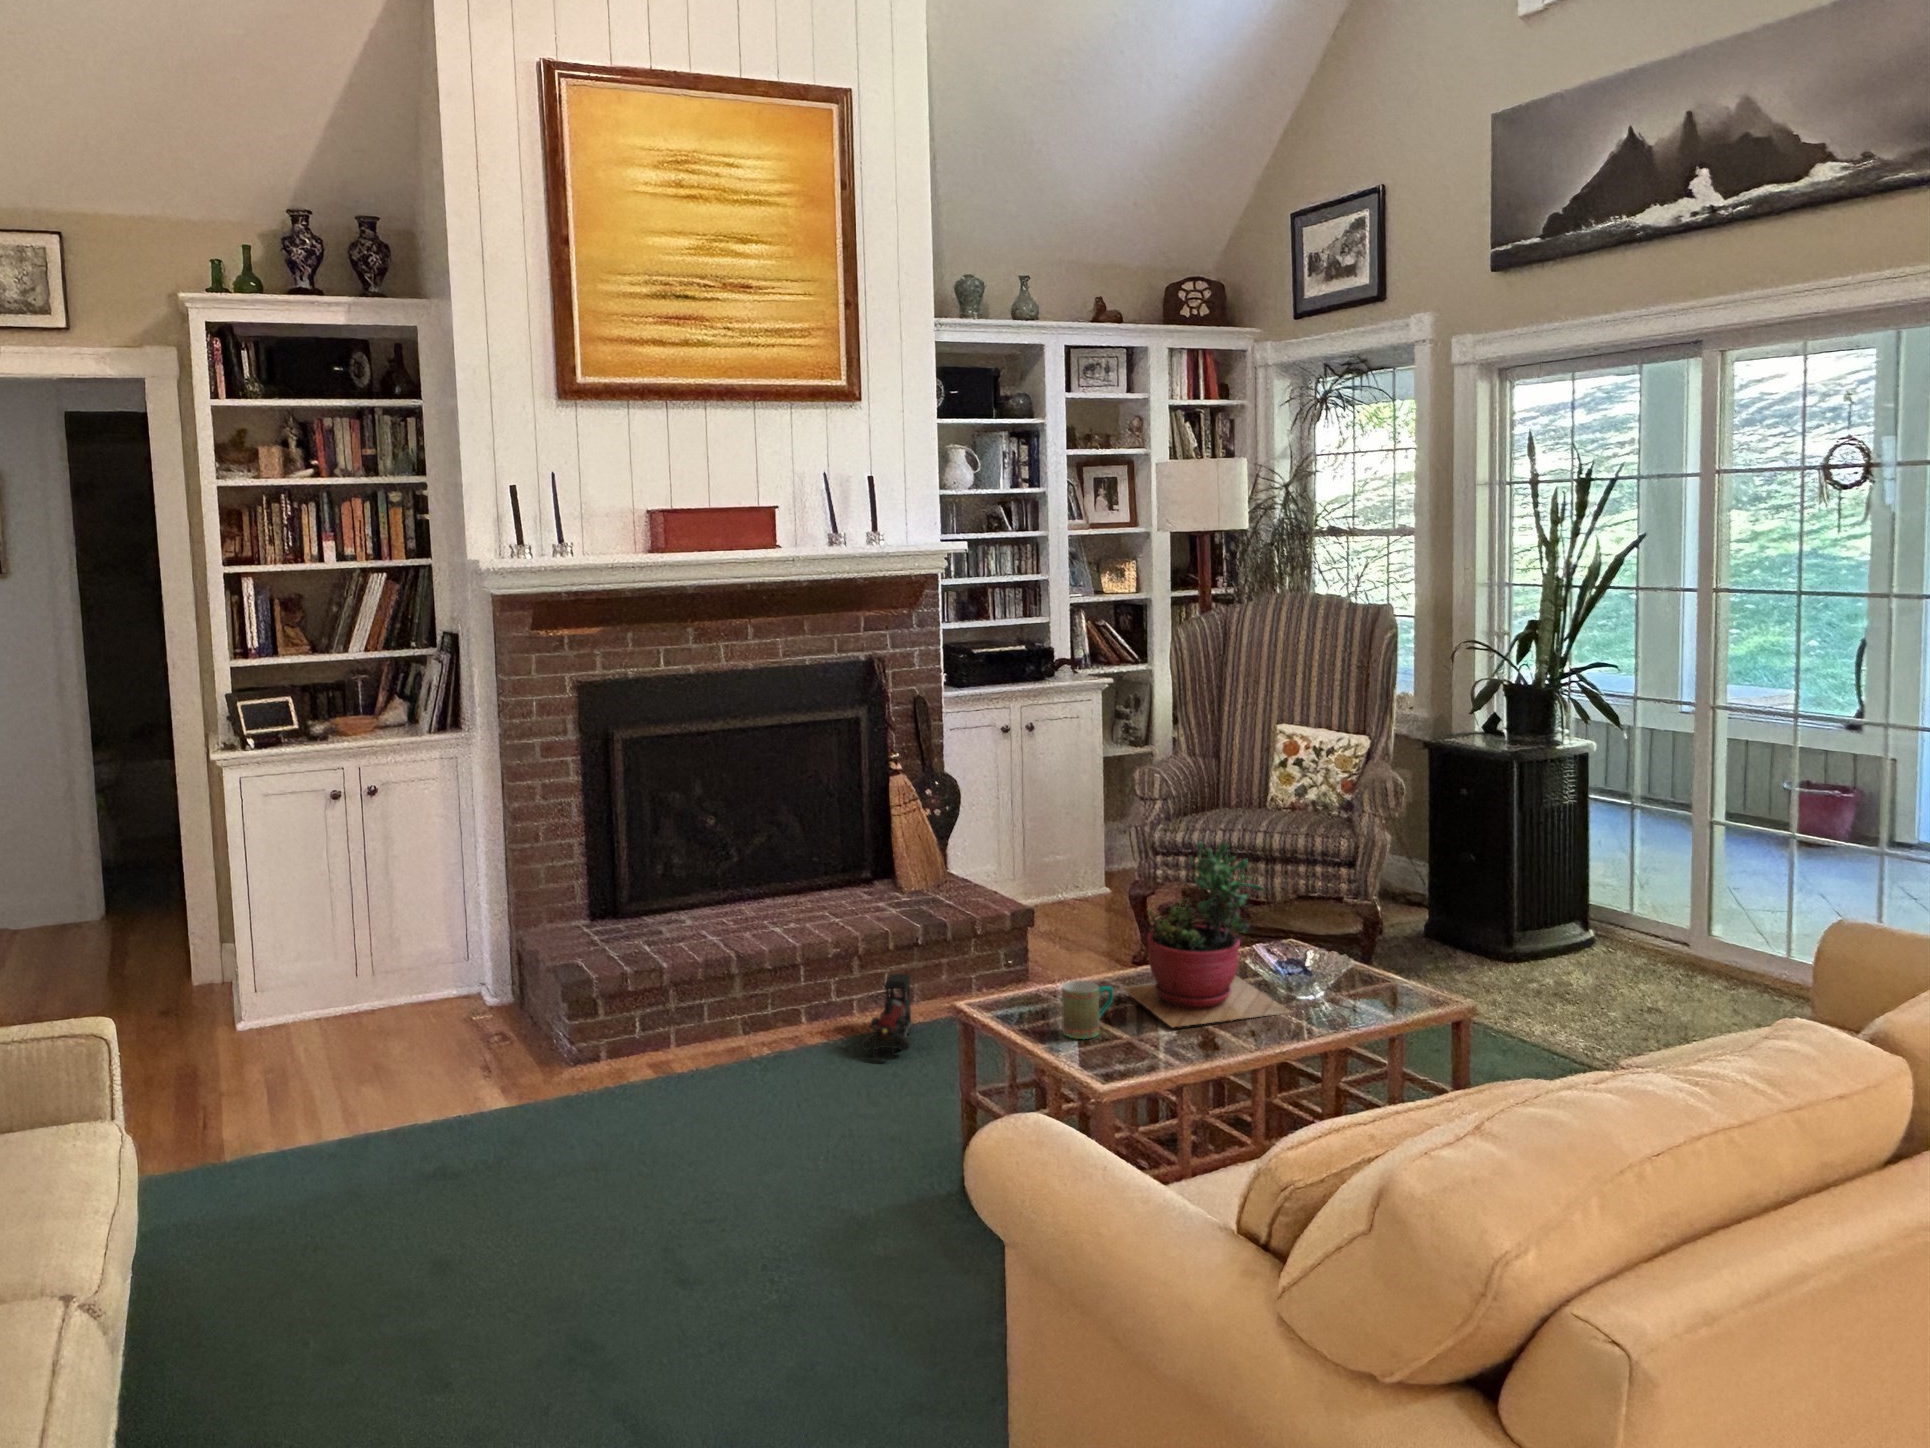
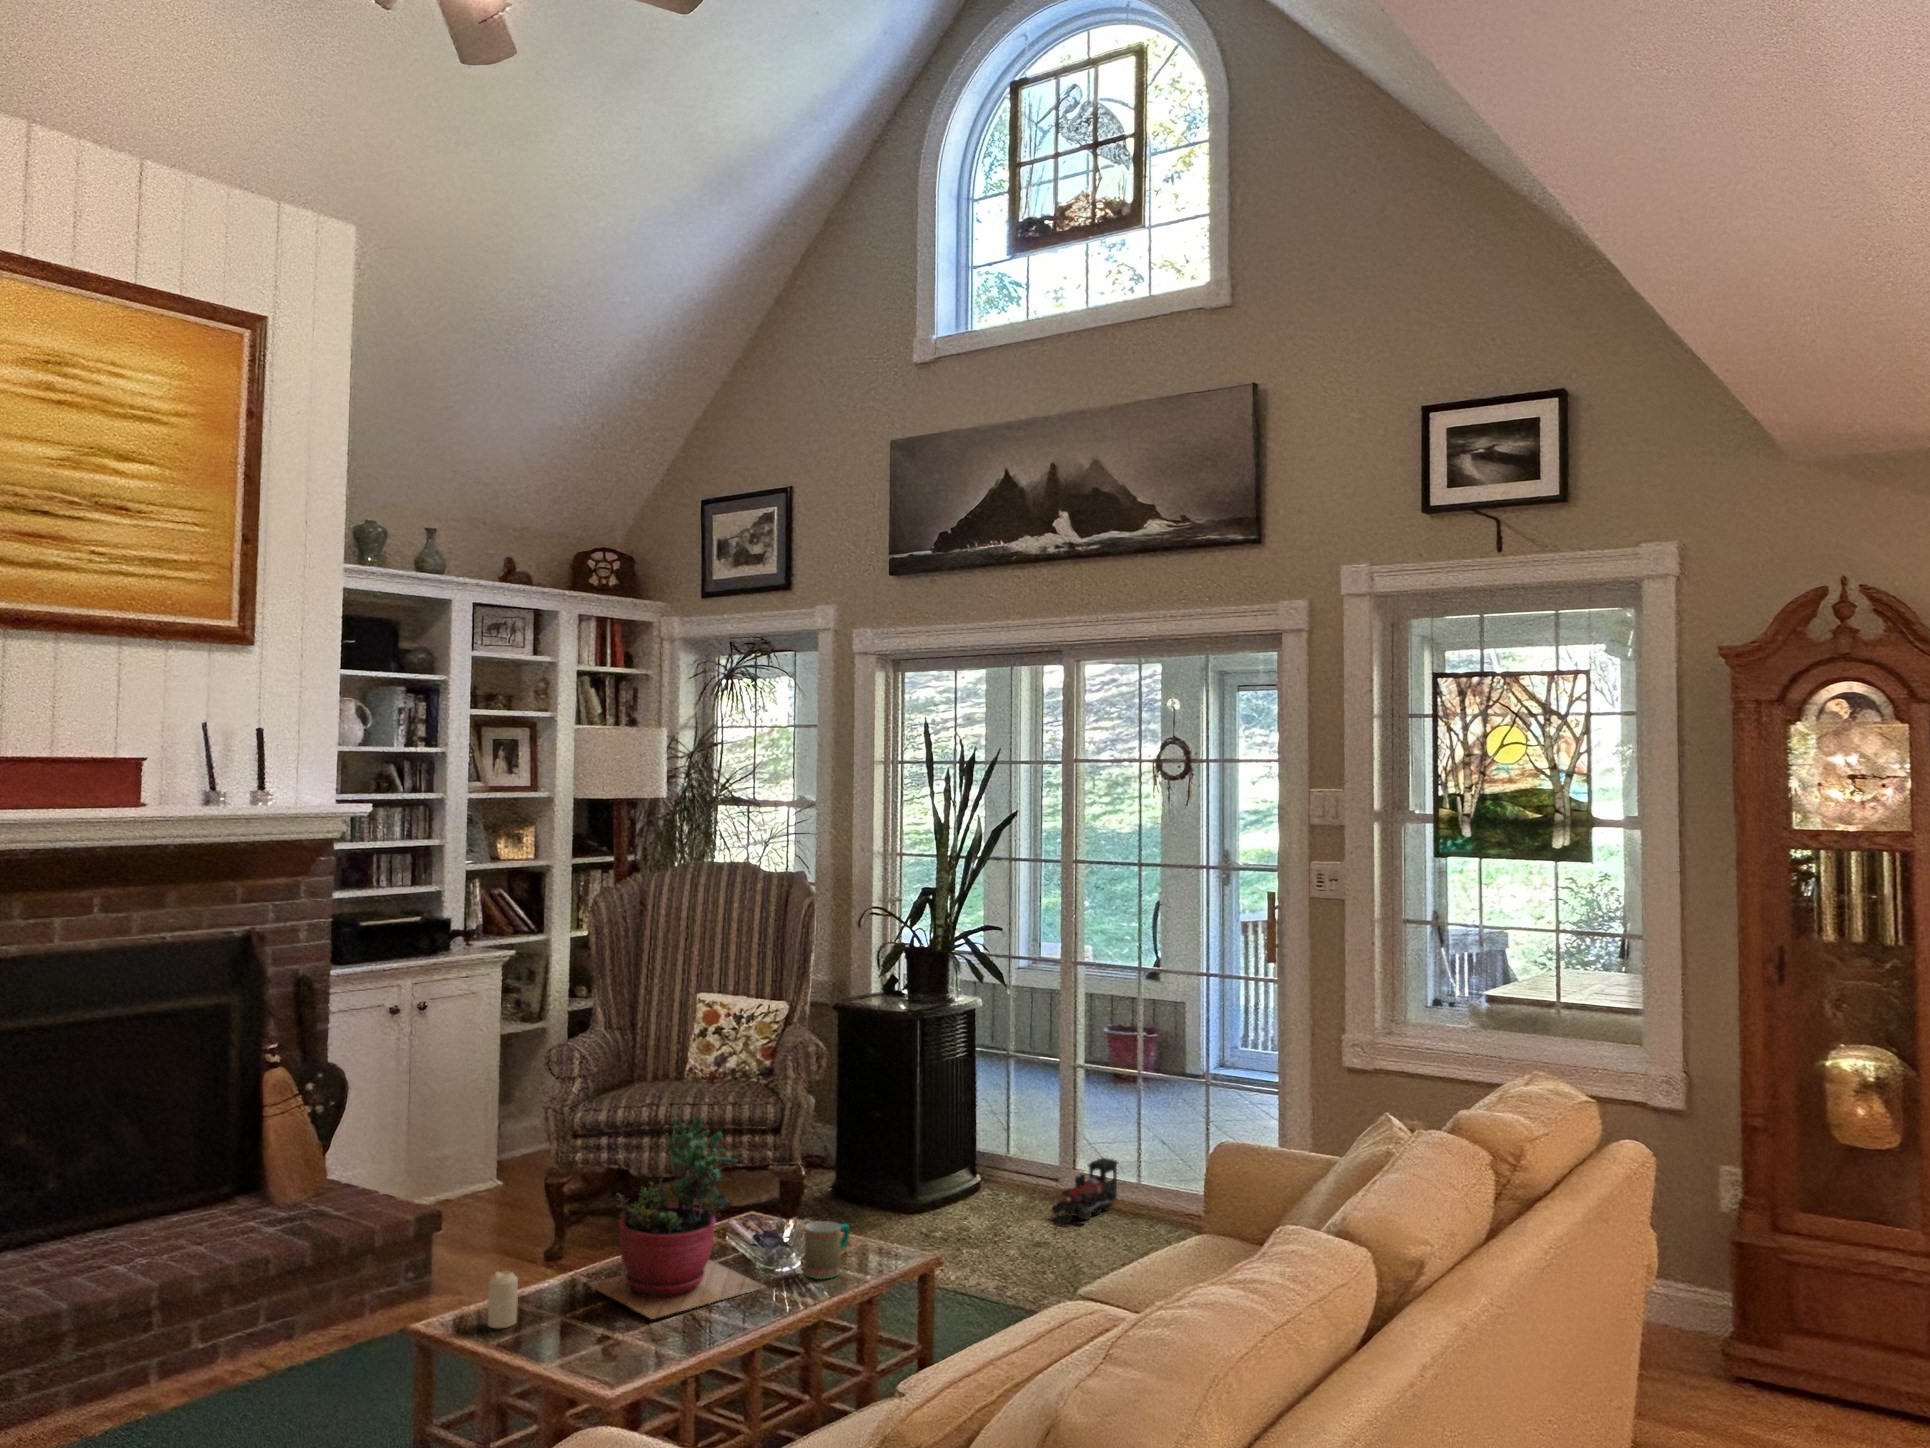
candle: none [1027,967,1053,1017] -> present [488,1270,518,1328]
toy train: present [862,974,913,1062] -> present [1051,1158,1118,1224]
mug: present [1062,981,1113,1039] -> present [805,1221,849,1279]

